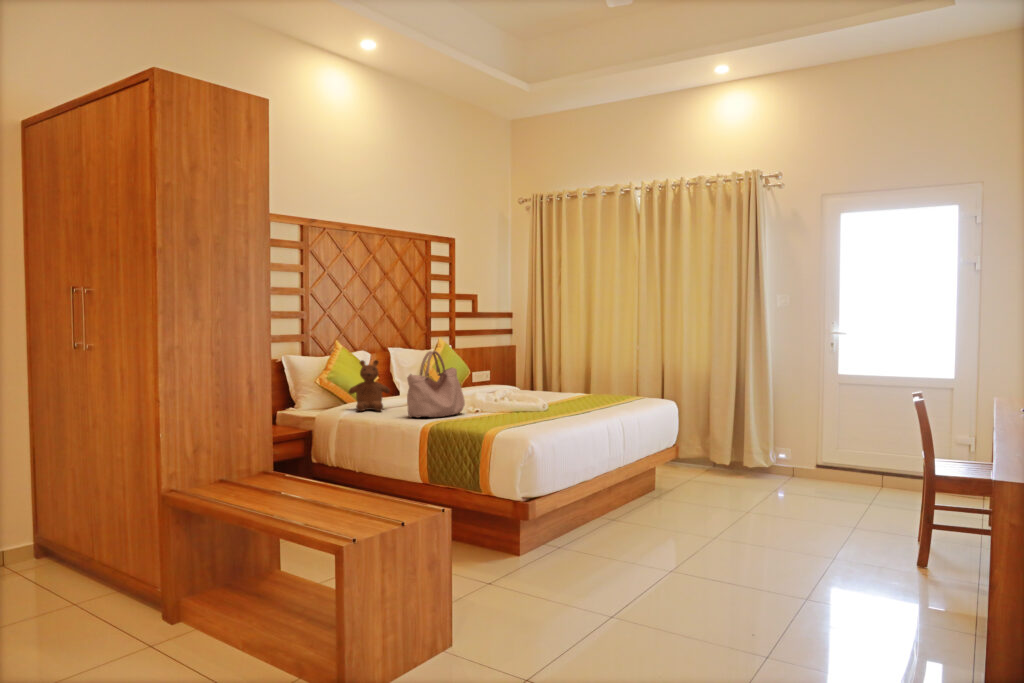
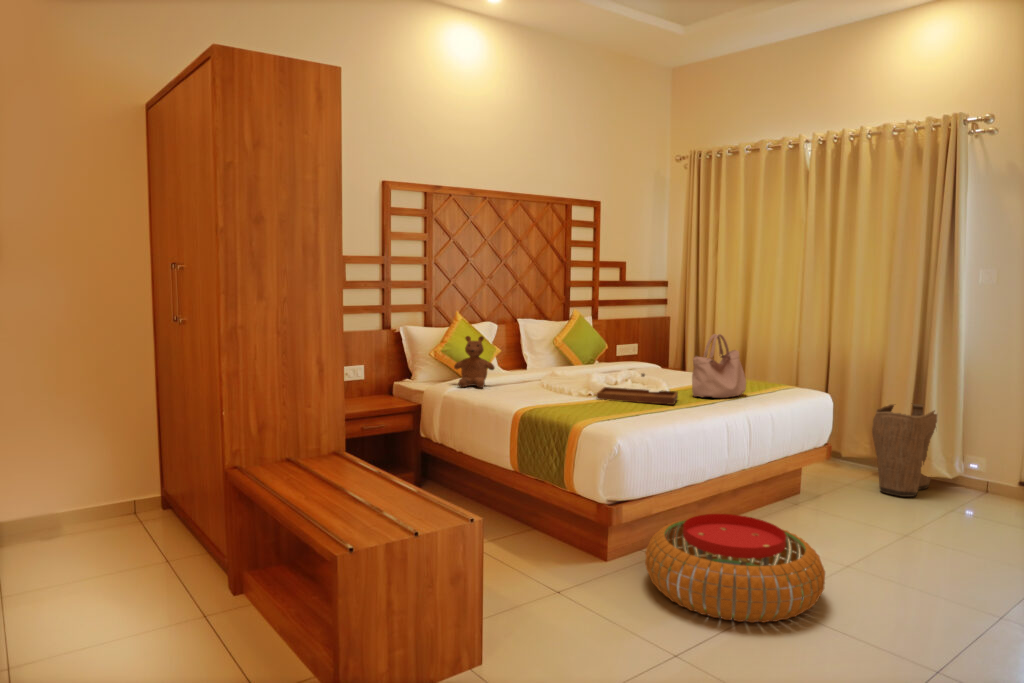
handbag: present [407,351,465,418] -> present [692,334,746,398]
tray: none [497,388,569,415] -> present [597,373,678,405]
laundry basket: none [709,407,755,485] -> present [872,404,937,497]
pouf: none [577,508,739,603] -> present [645,514,825,623]

